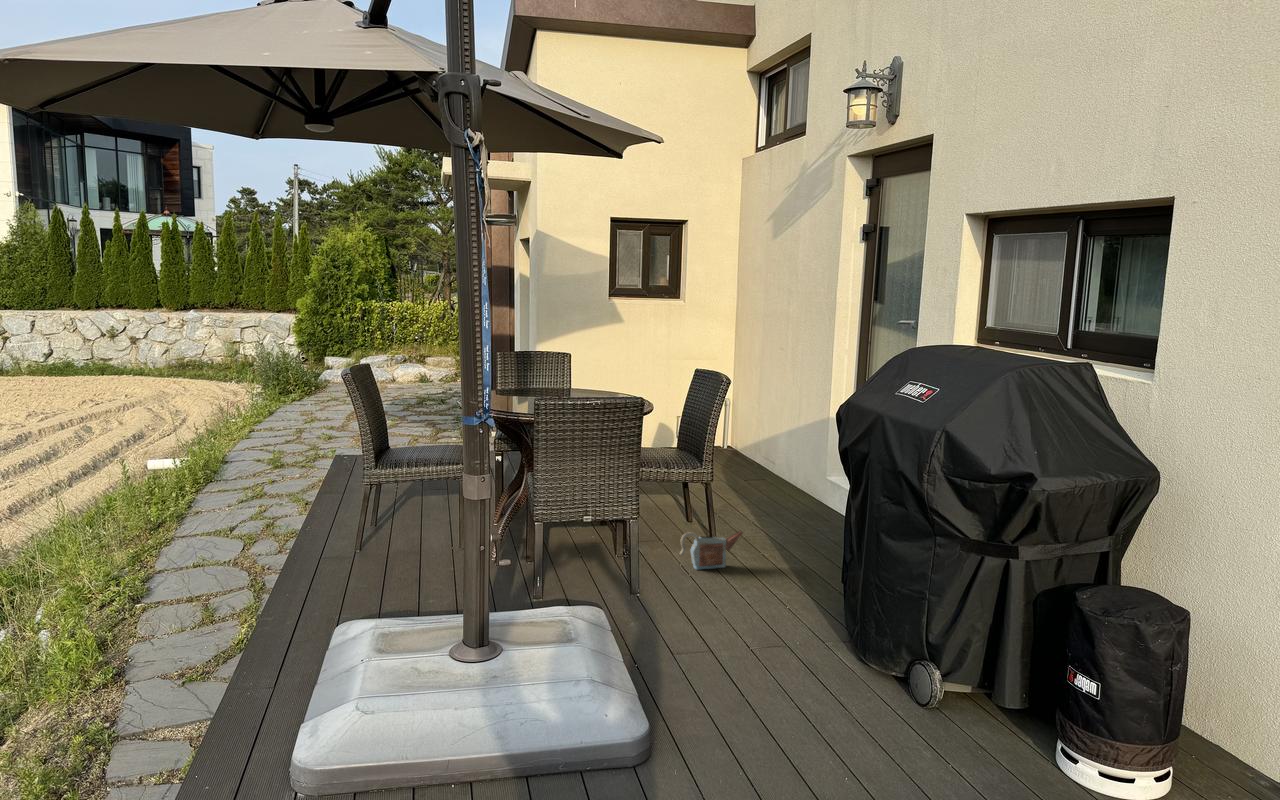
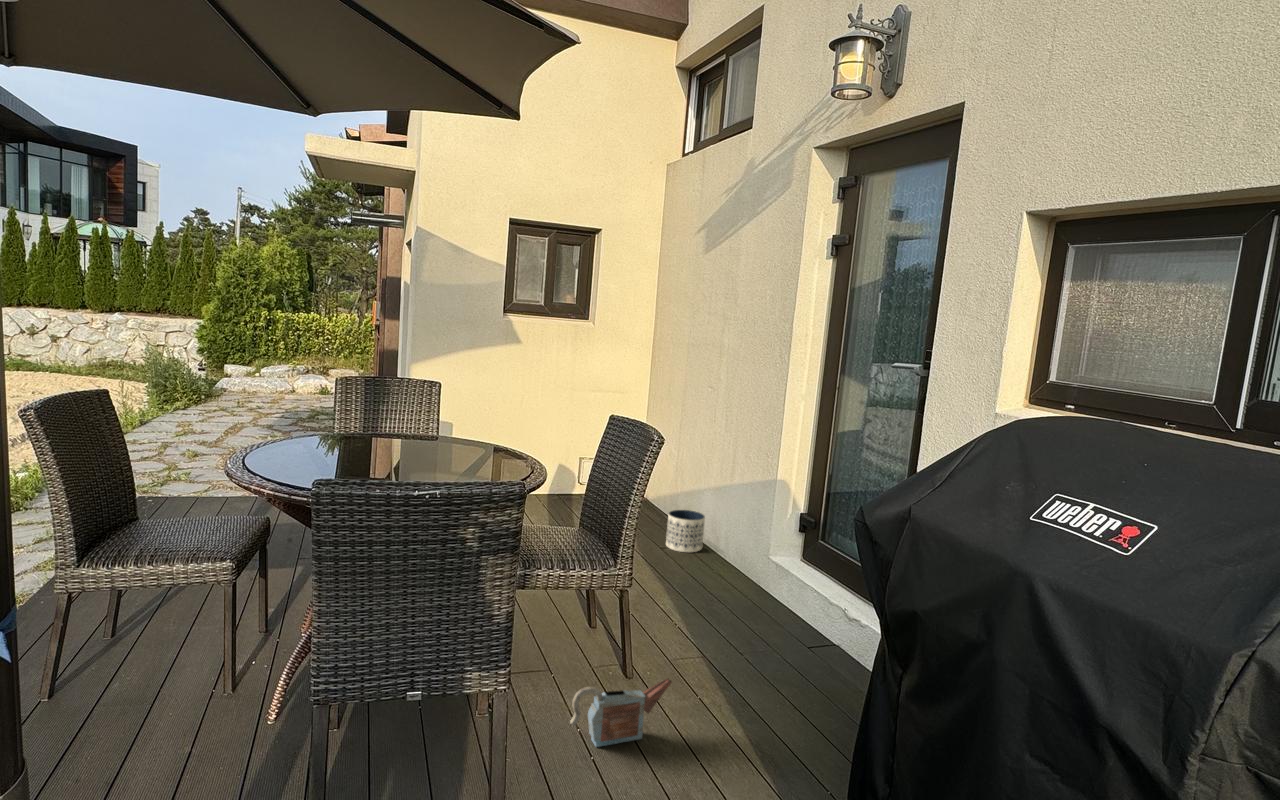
planter: none [753,452,784,485] -> present [666,510,705,552]

